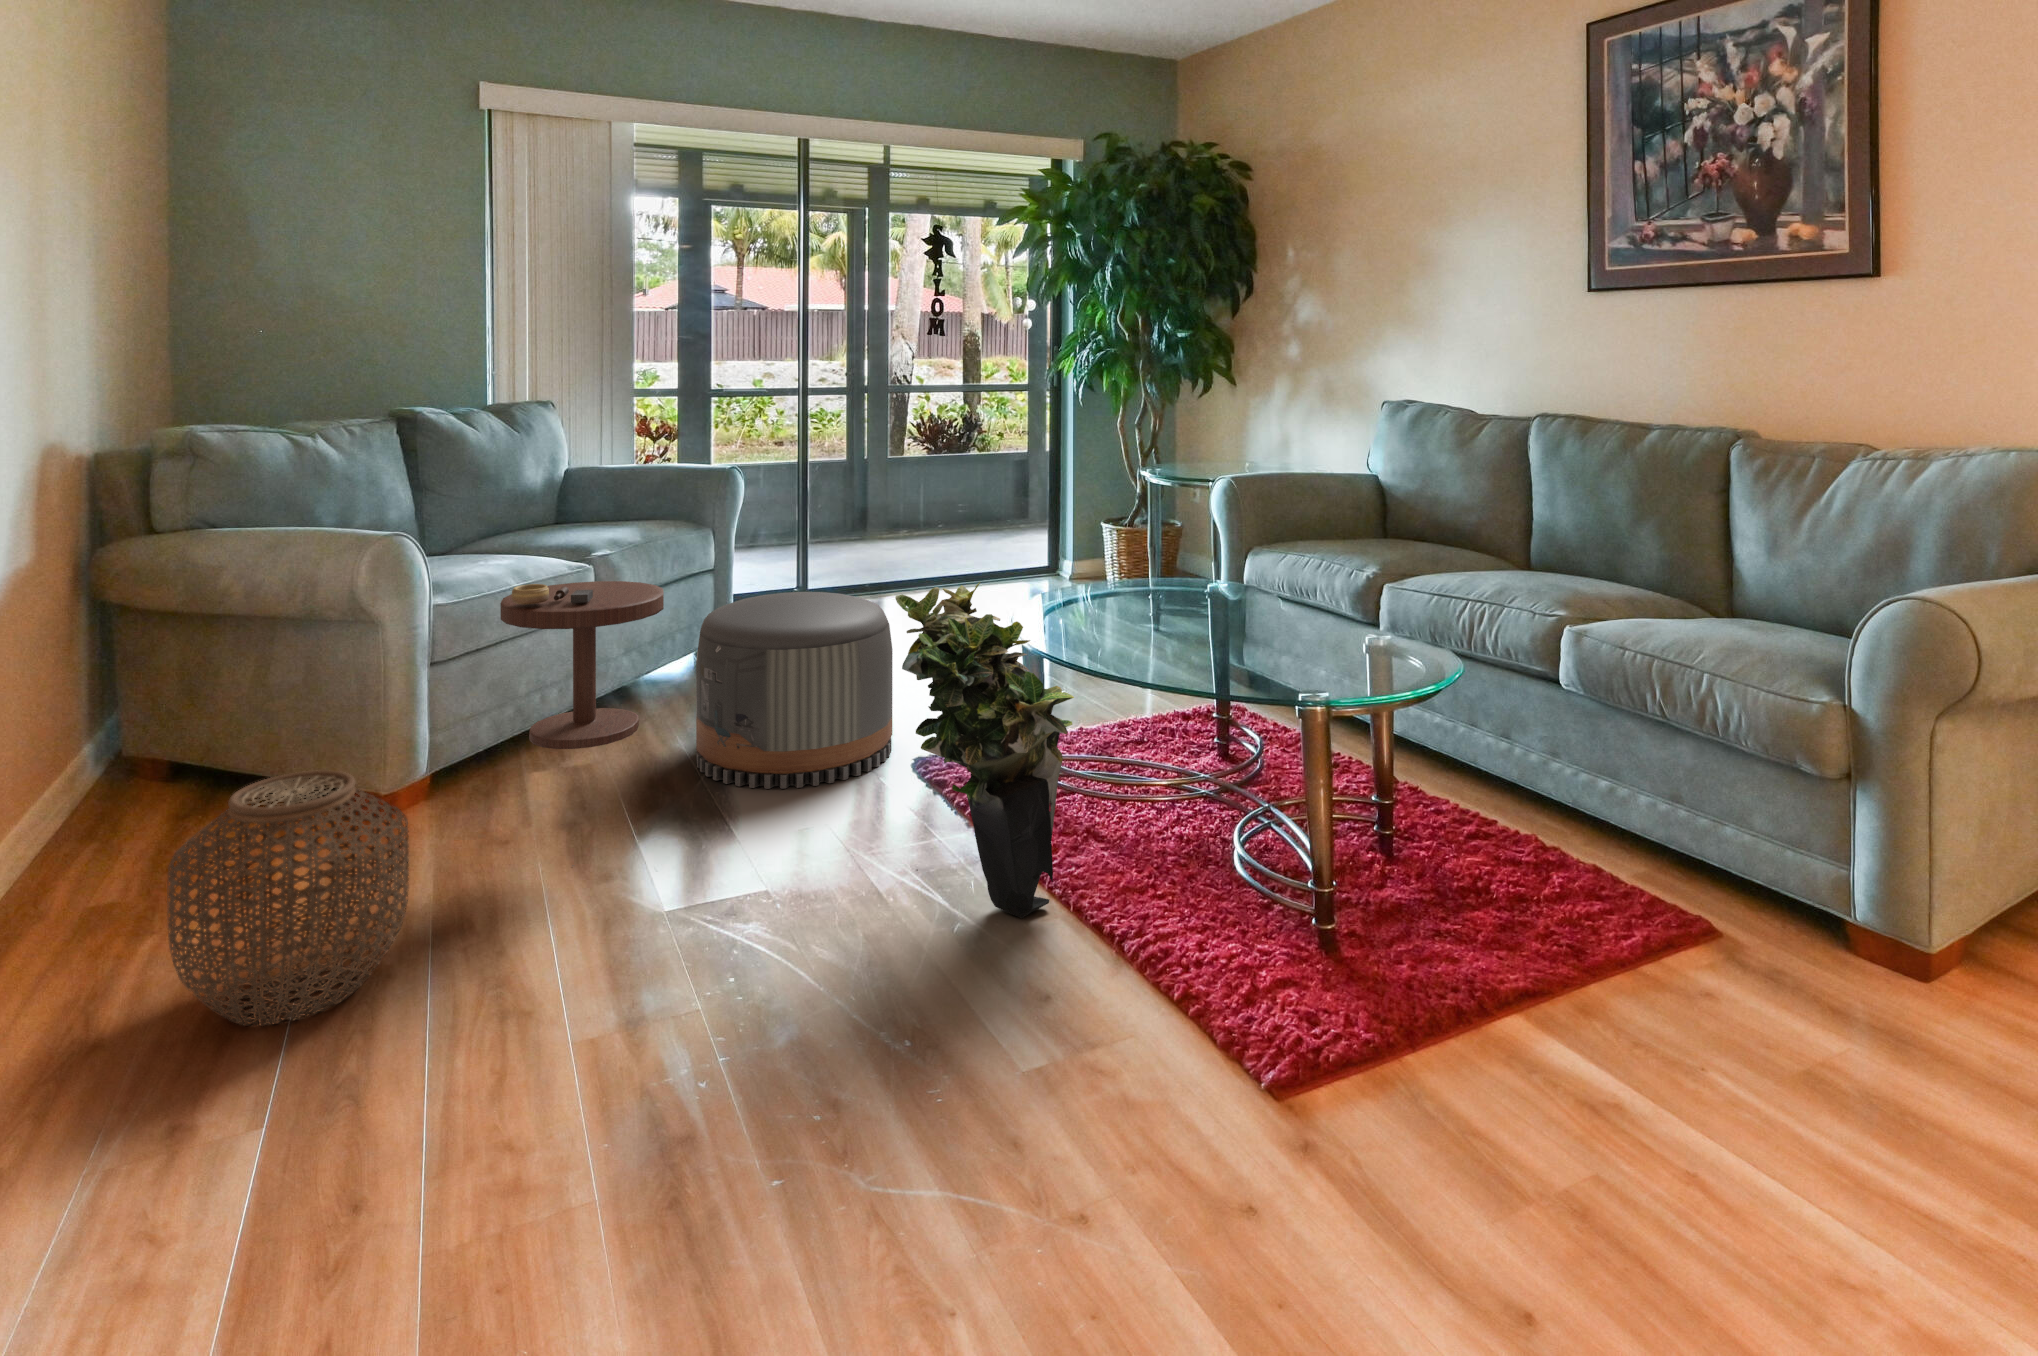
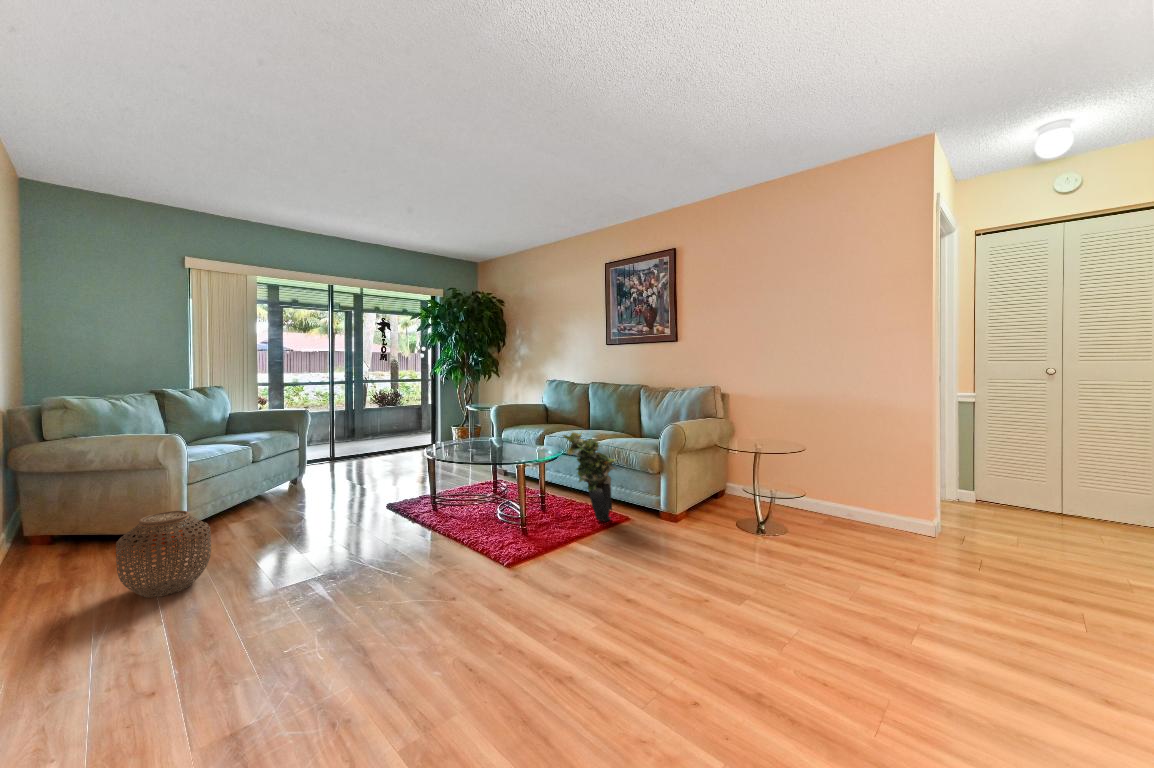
side table: present [500,581,664,866] -> none [235,445,298,544]
potted plant: present [895,582,1074,918] -> present [563,432,616,522]
pouf: present [696,592,893,789] -> none [304,450,379,516]

